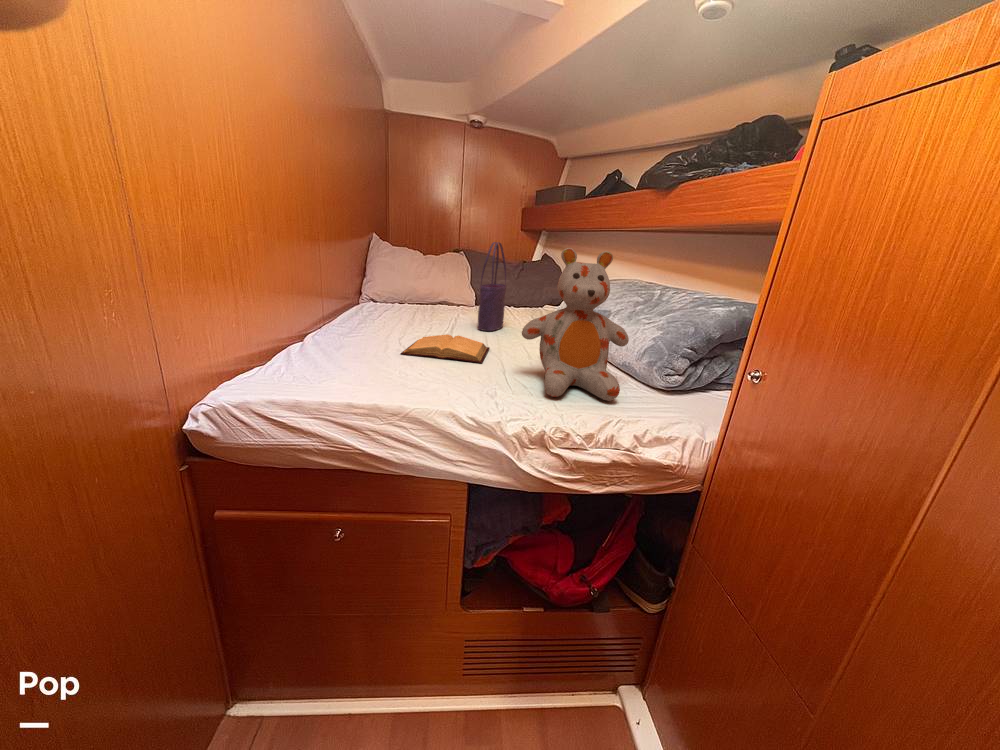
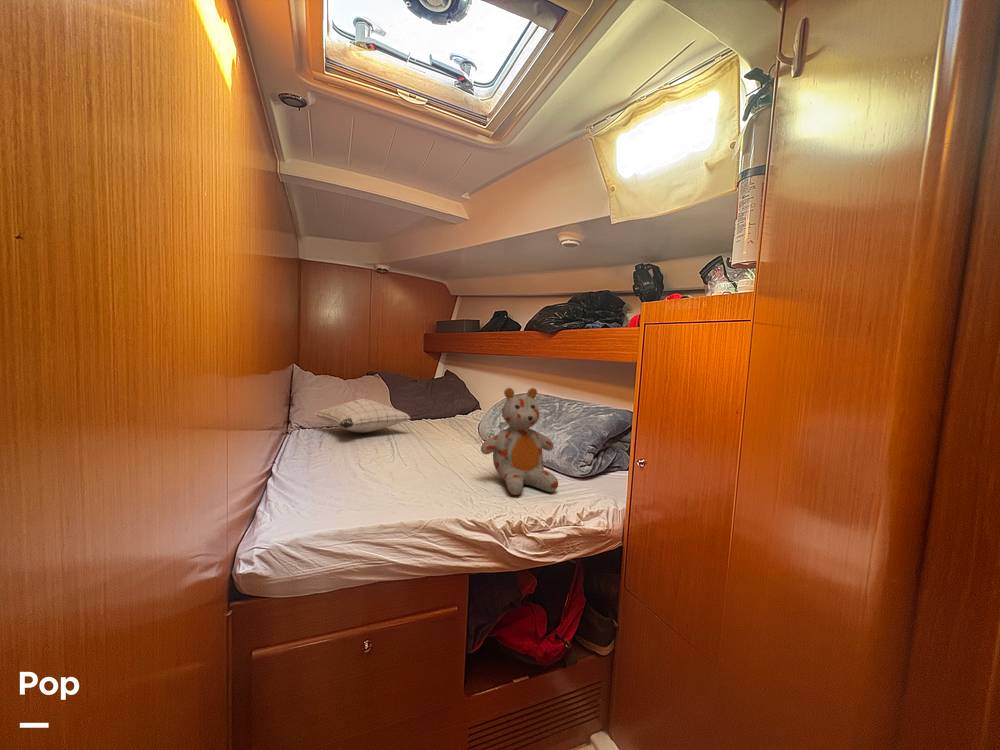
tote bag: present [478,242,506,331] -> none [419,374,439,447]
pillow: none [382,271,480,310] -> present [314,399,411,433]
book: present [400,335,489,363] -> none [377,456,447,479]

